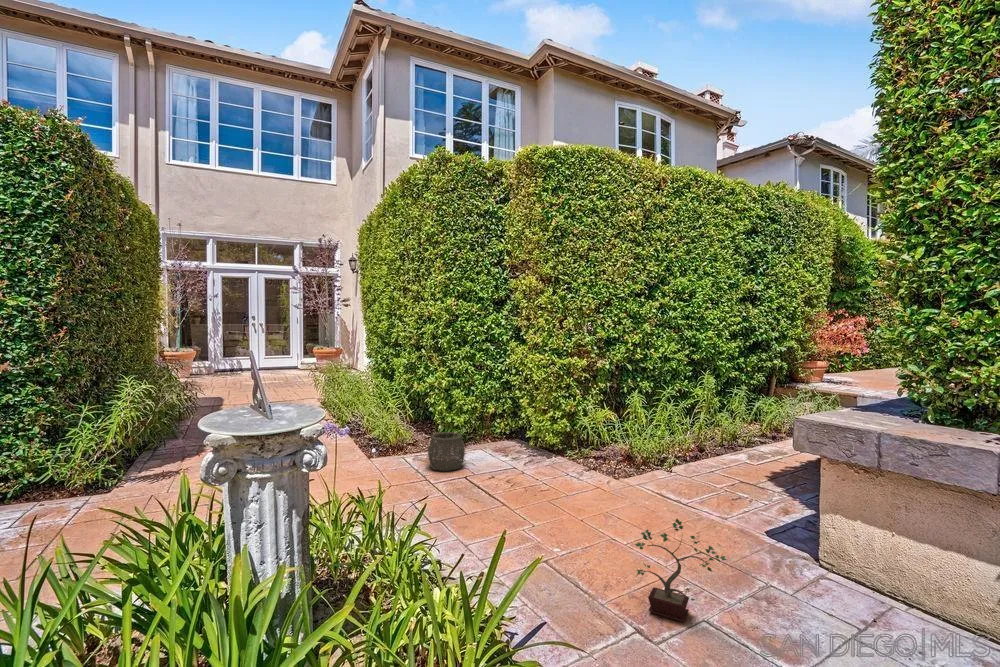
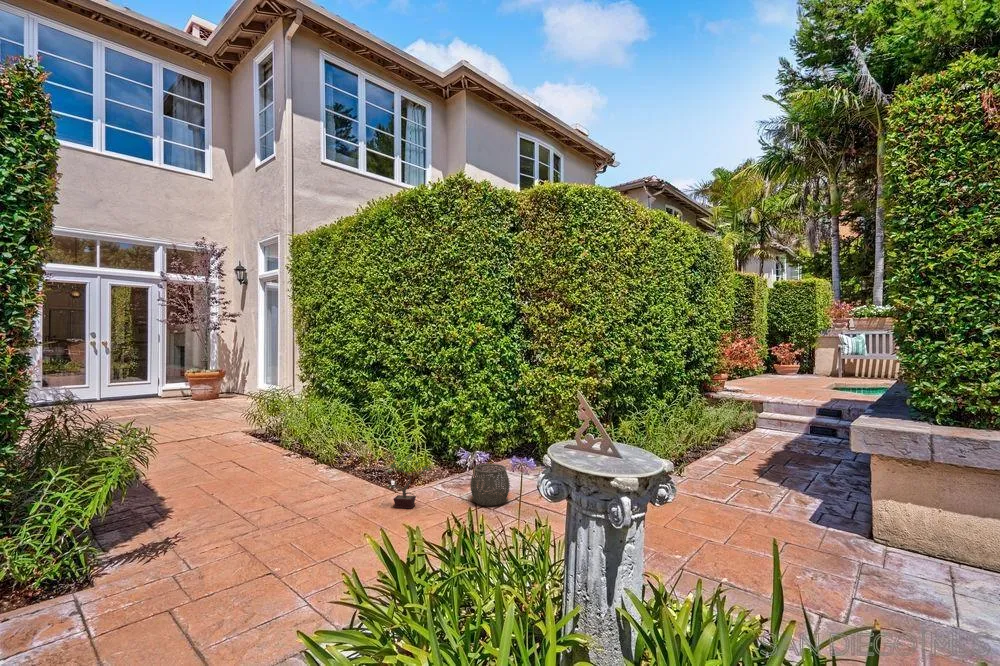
potted plant: present [635,519,726,622] -> present [387,454,431,509]

